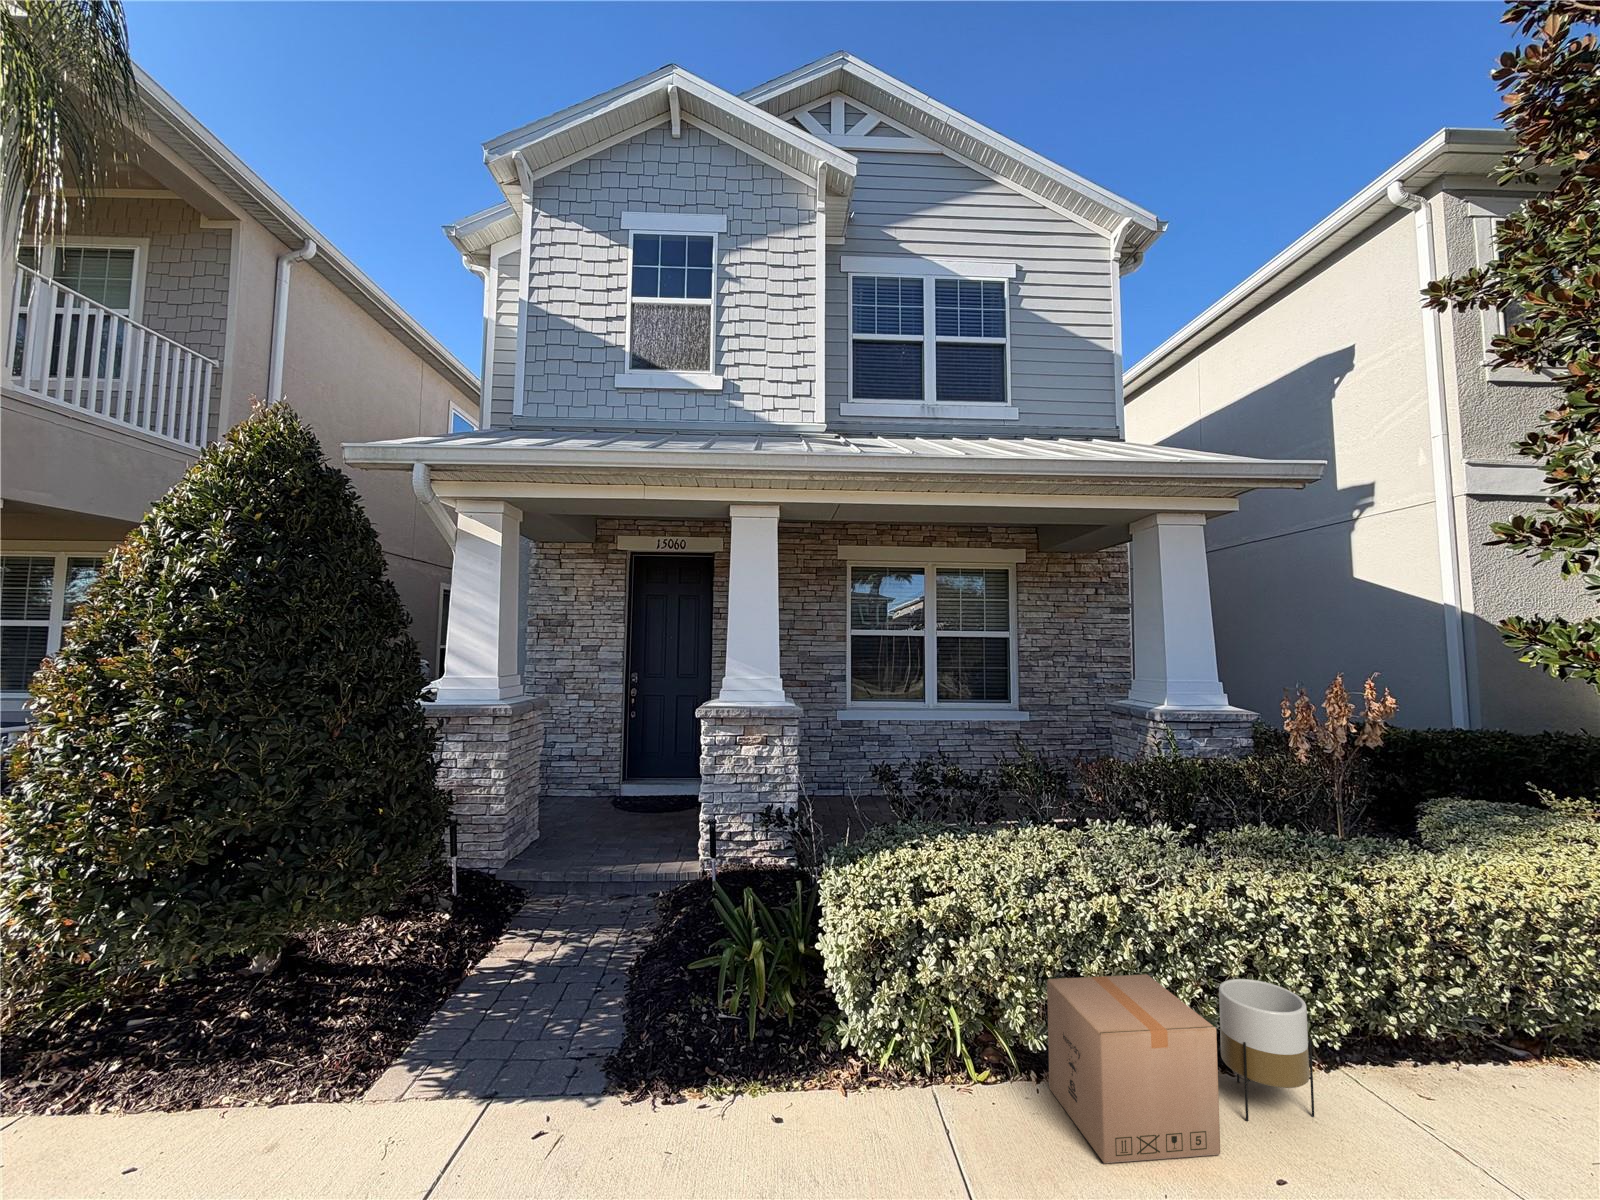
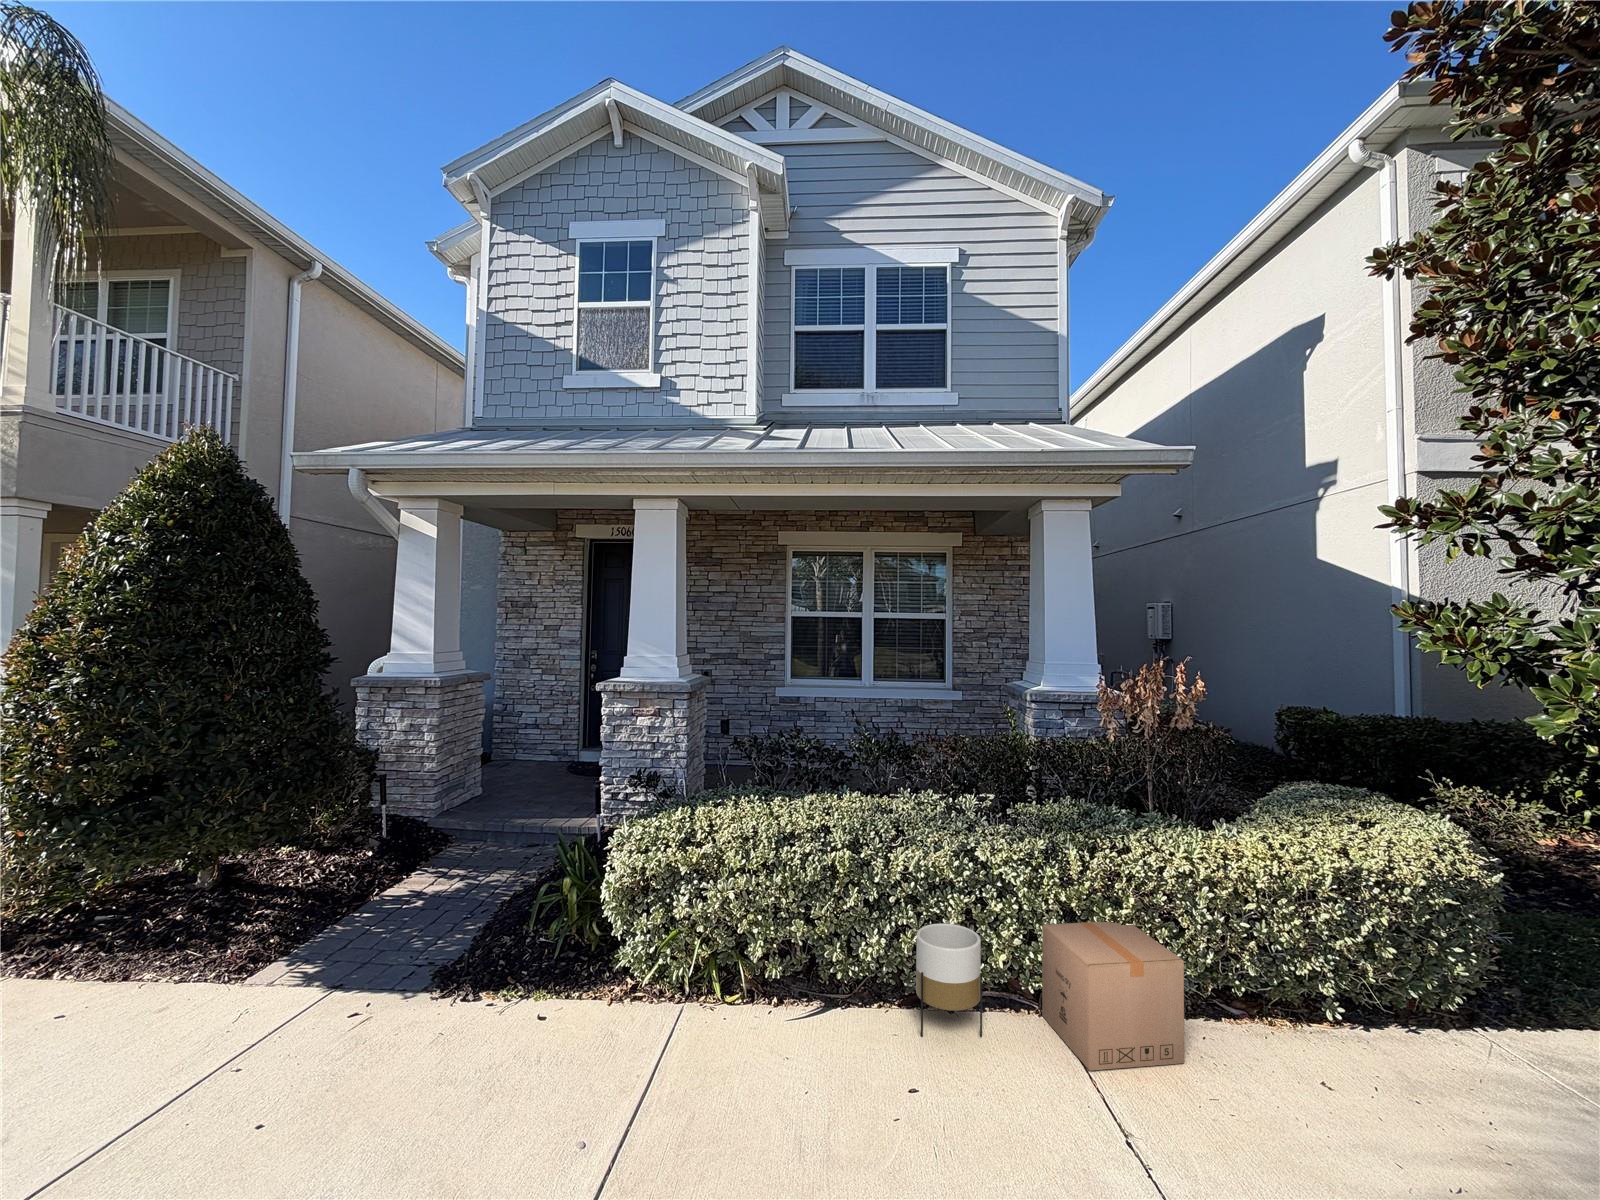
cardboard box: present [1047,974,1220,1163] -> present [1042,922,1184,1071]

